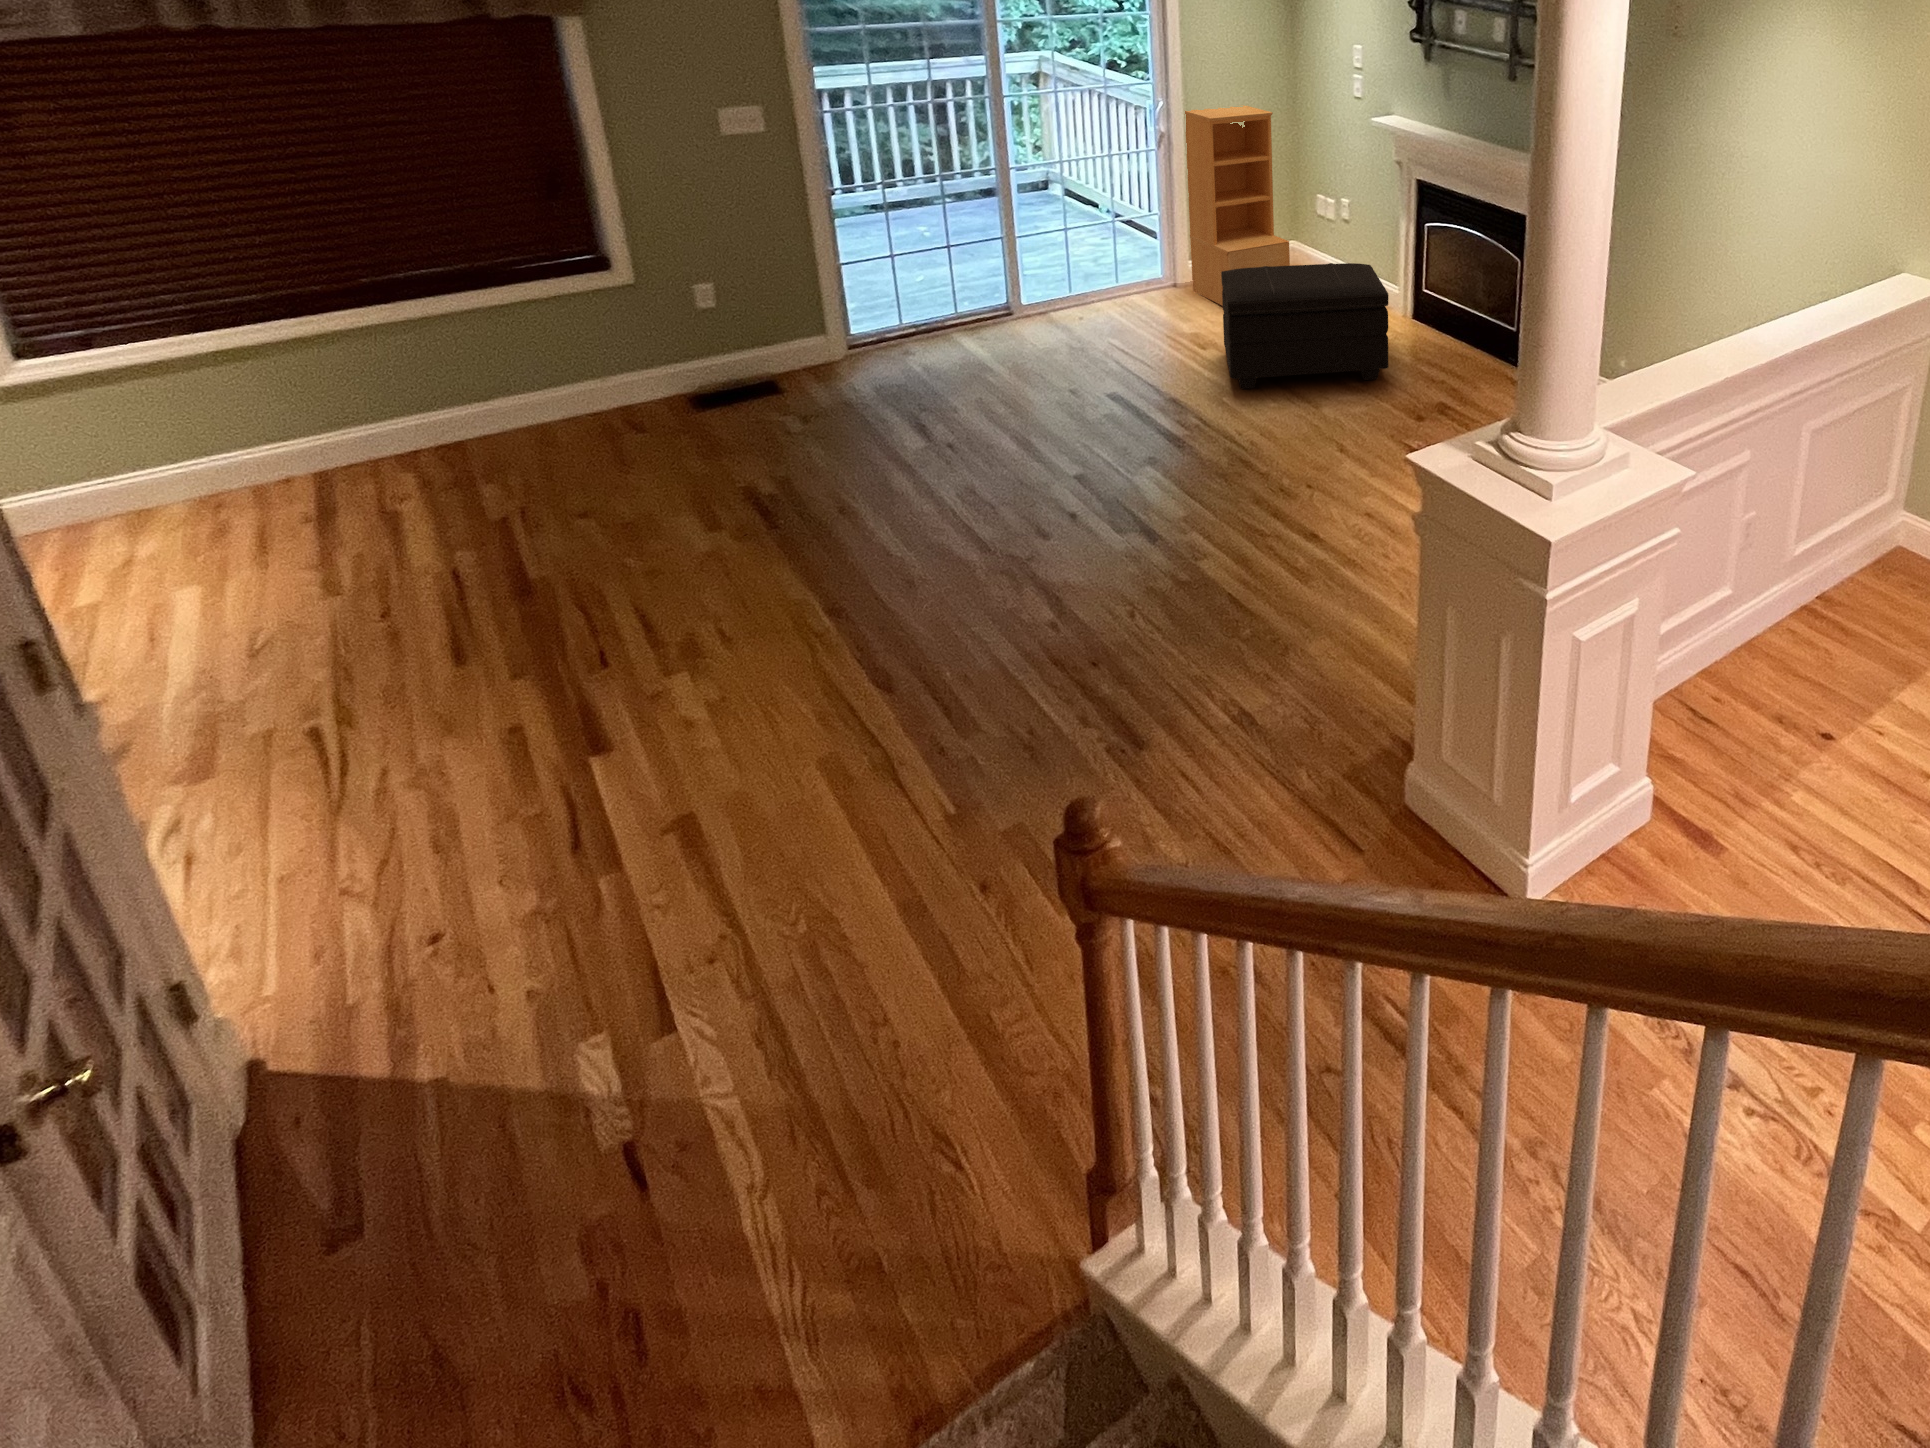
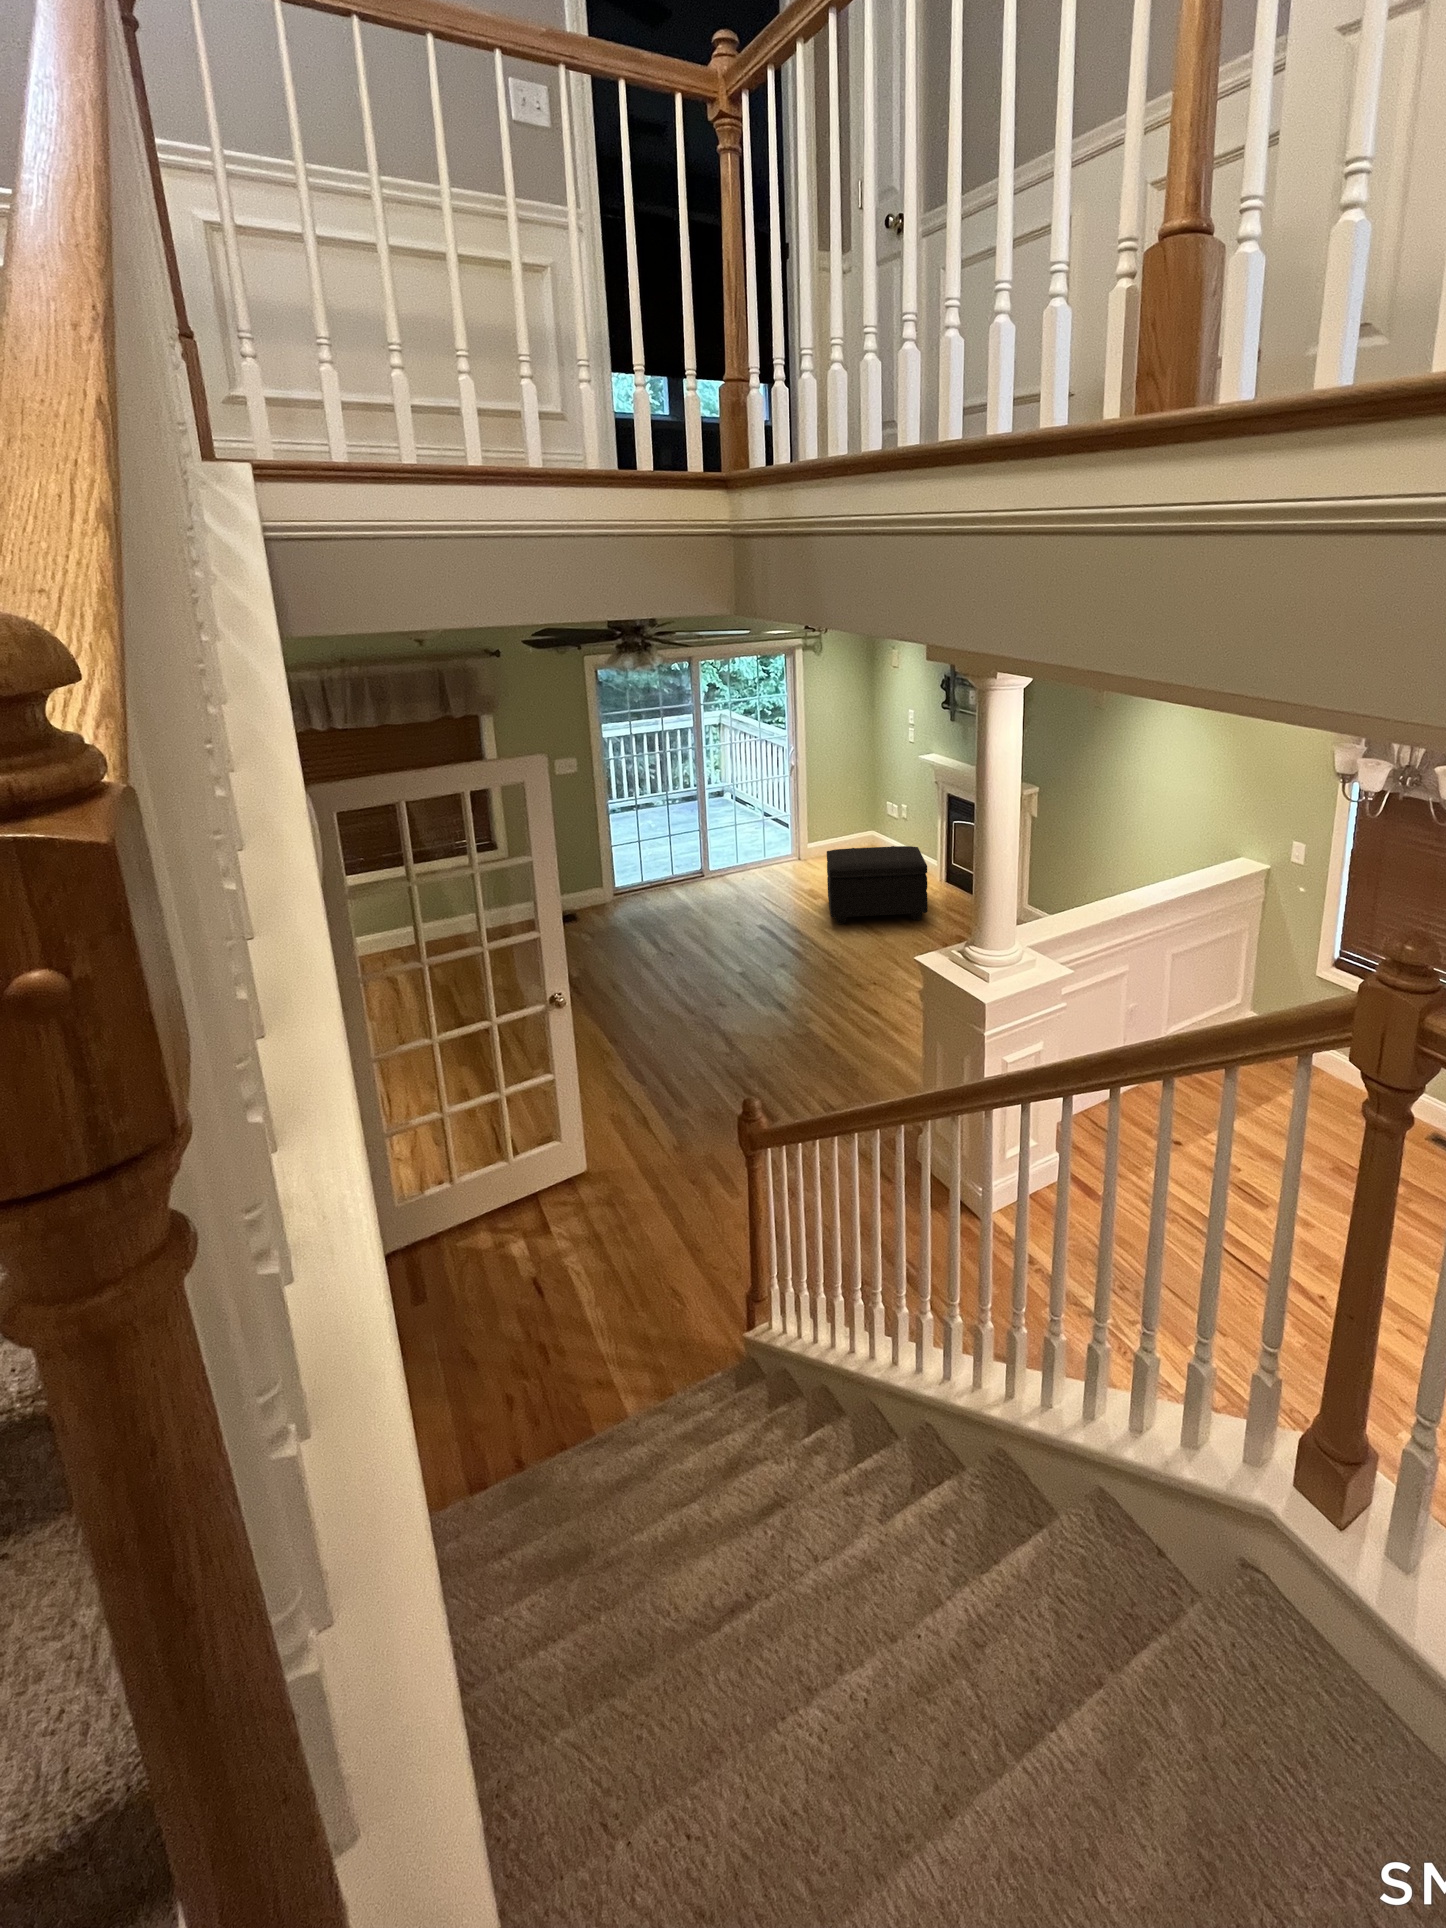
bookshelf: present [1185,106,1290,305] -> none [806,747,870,874]

